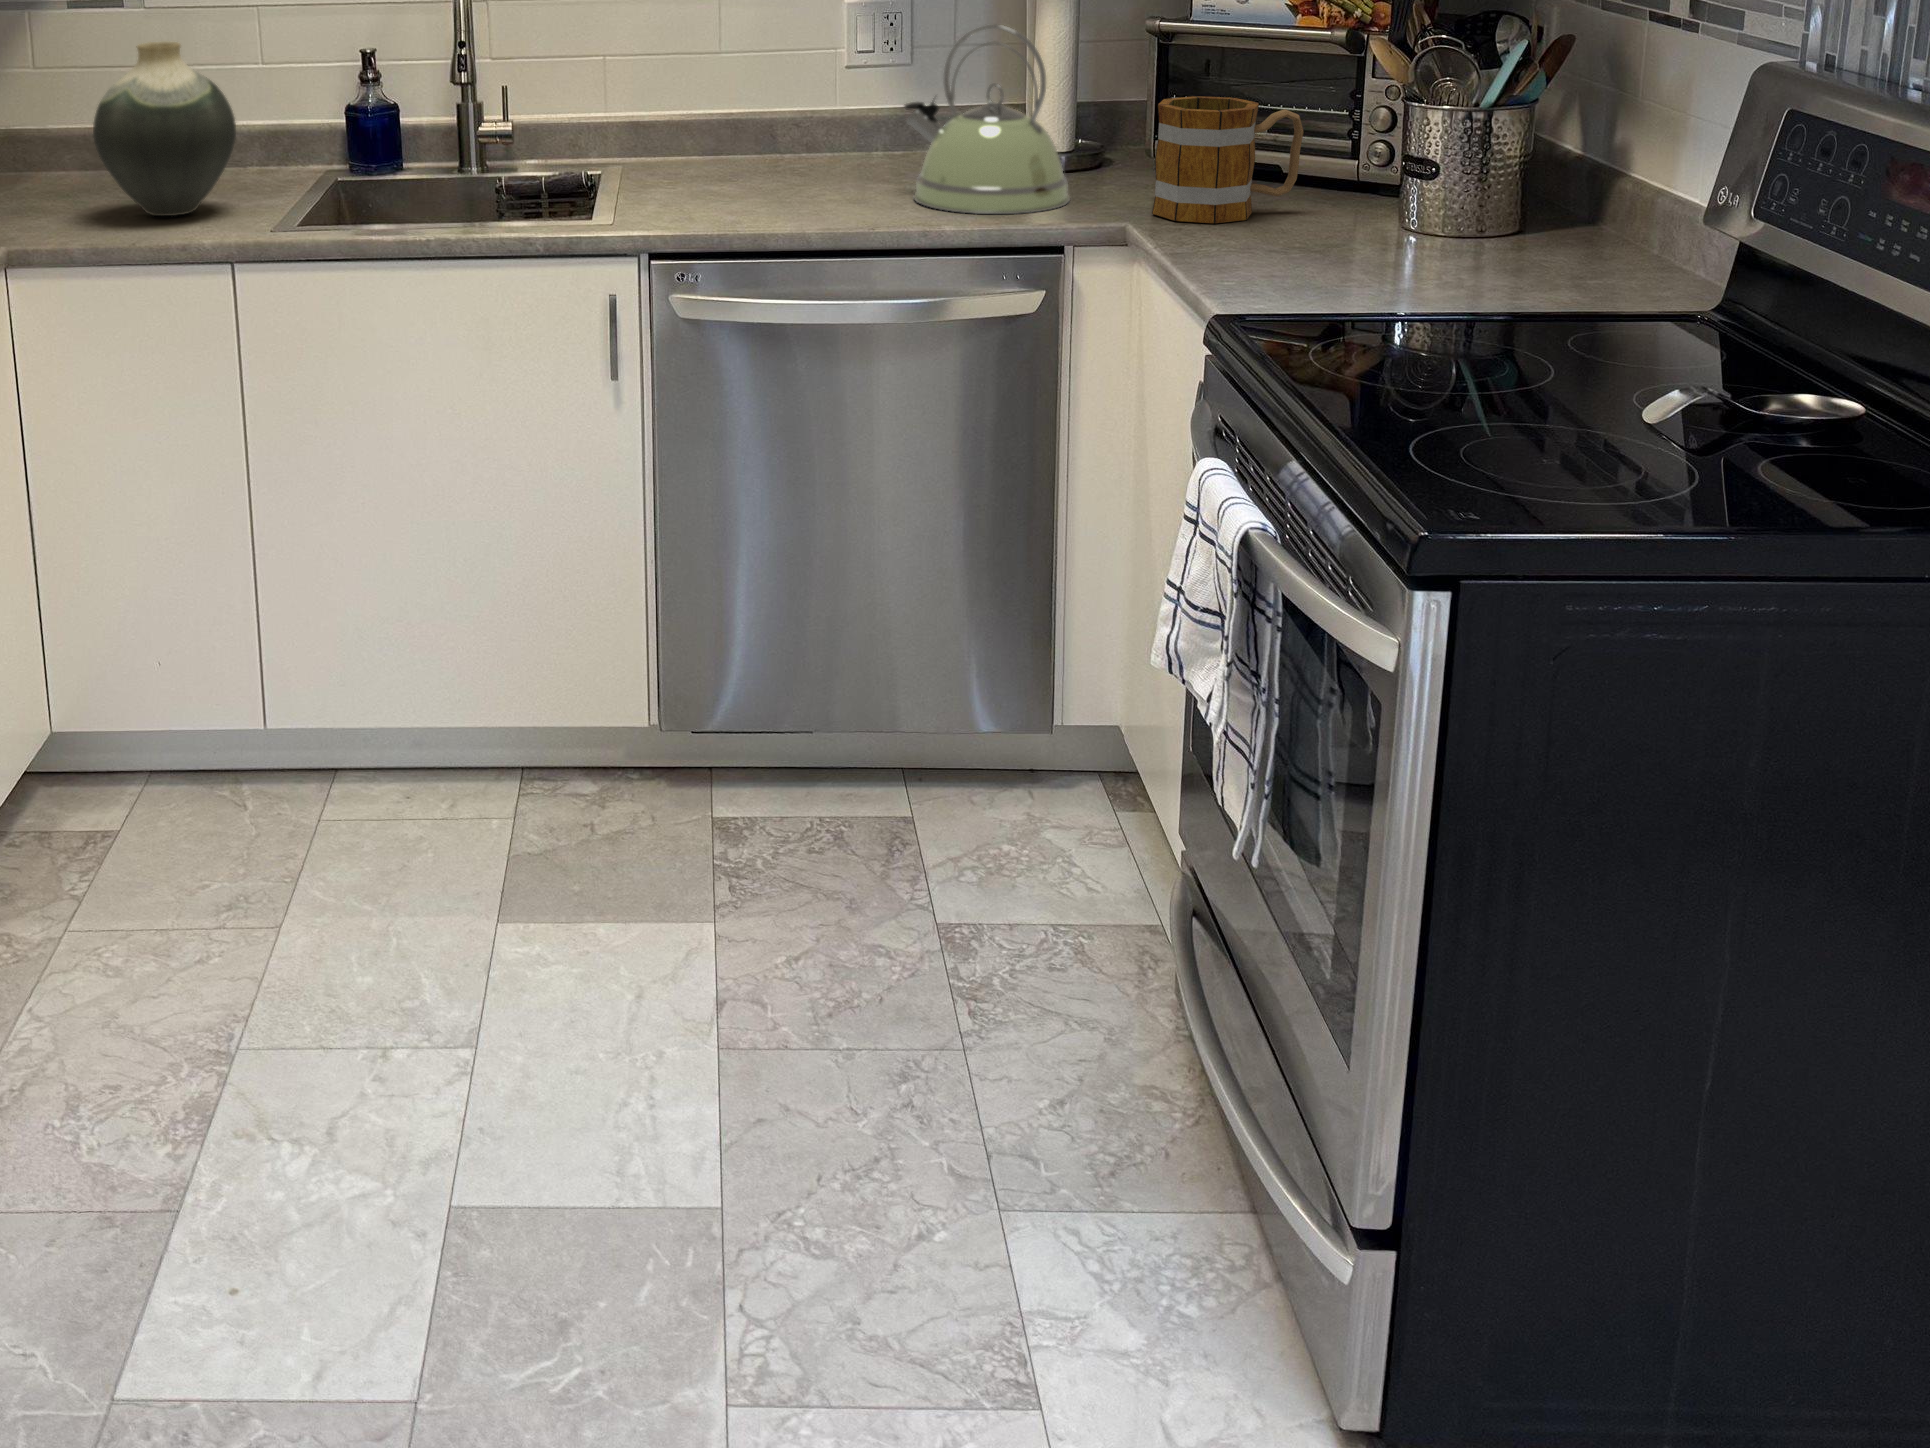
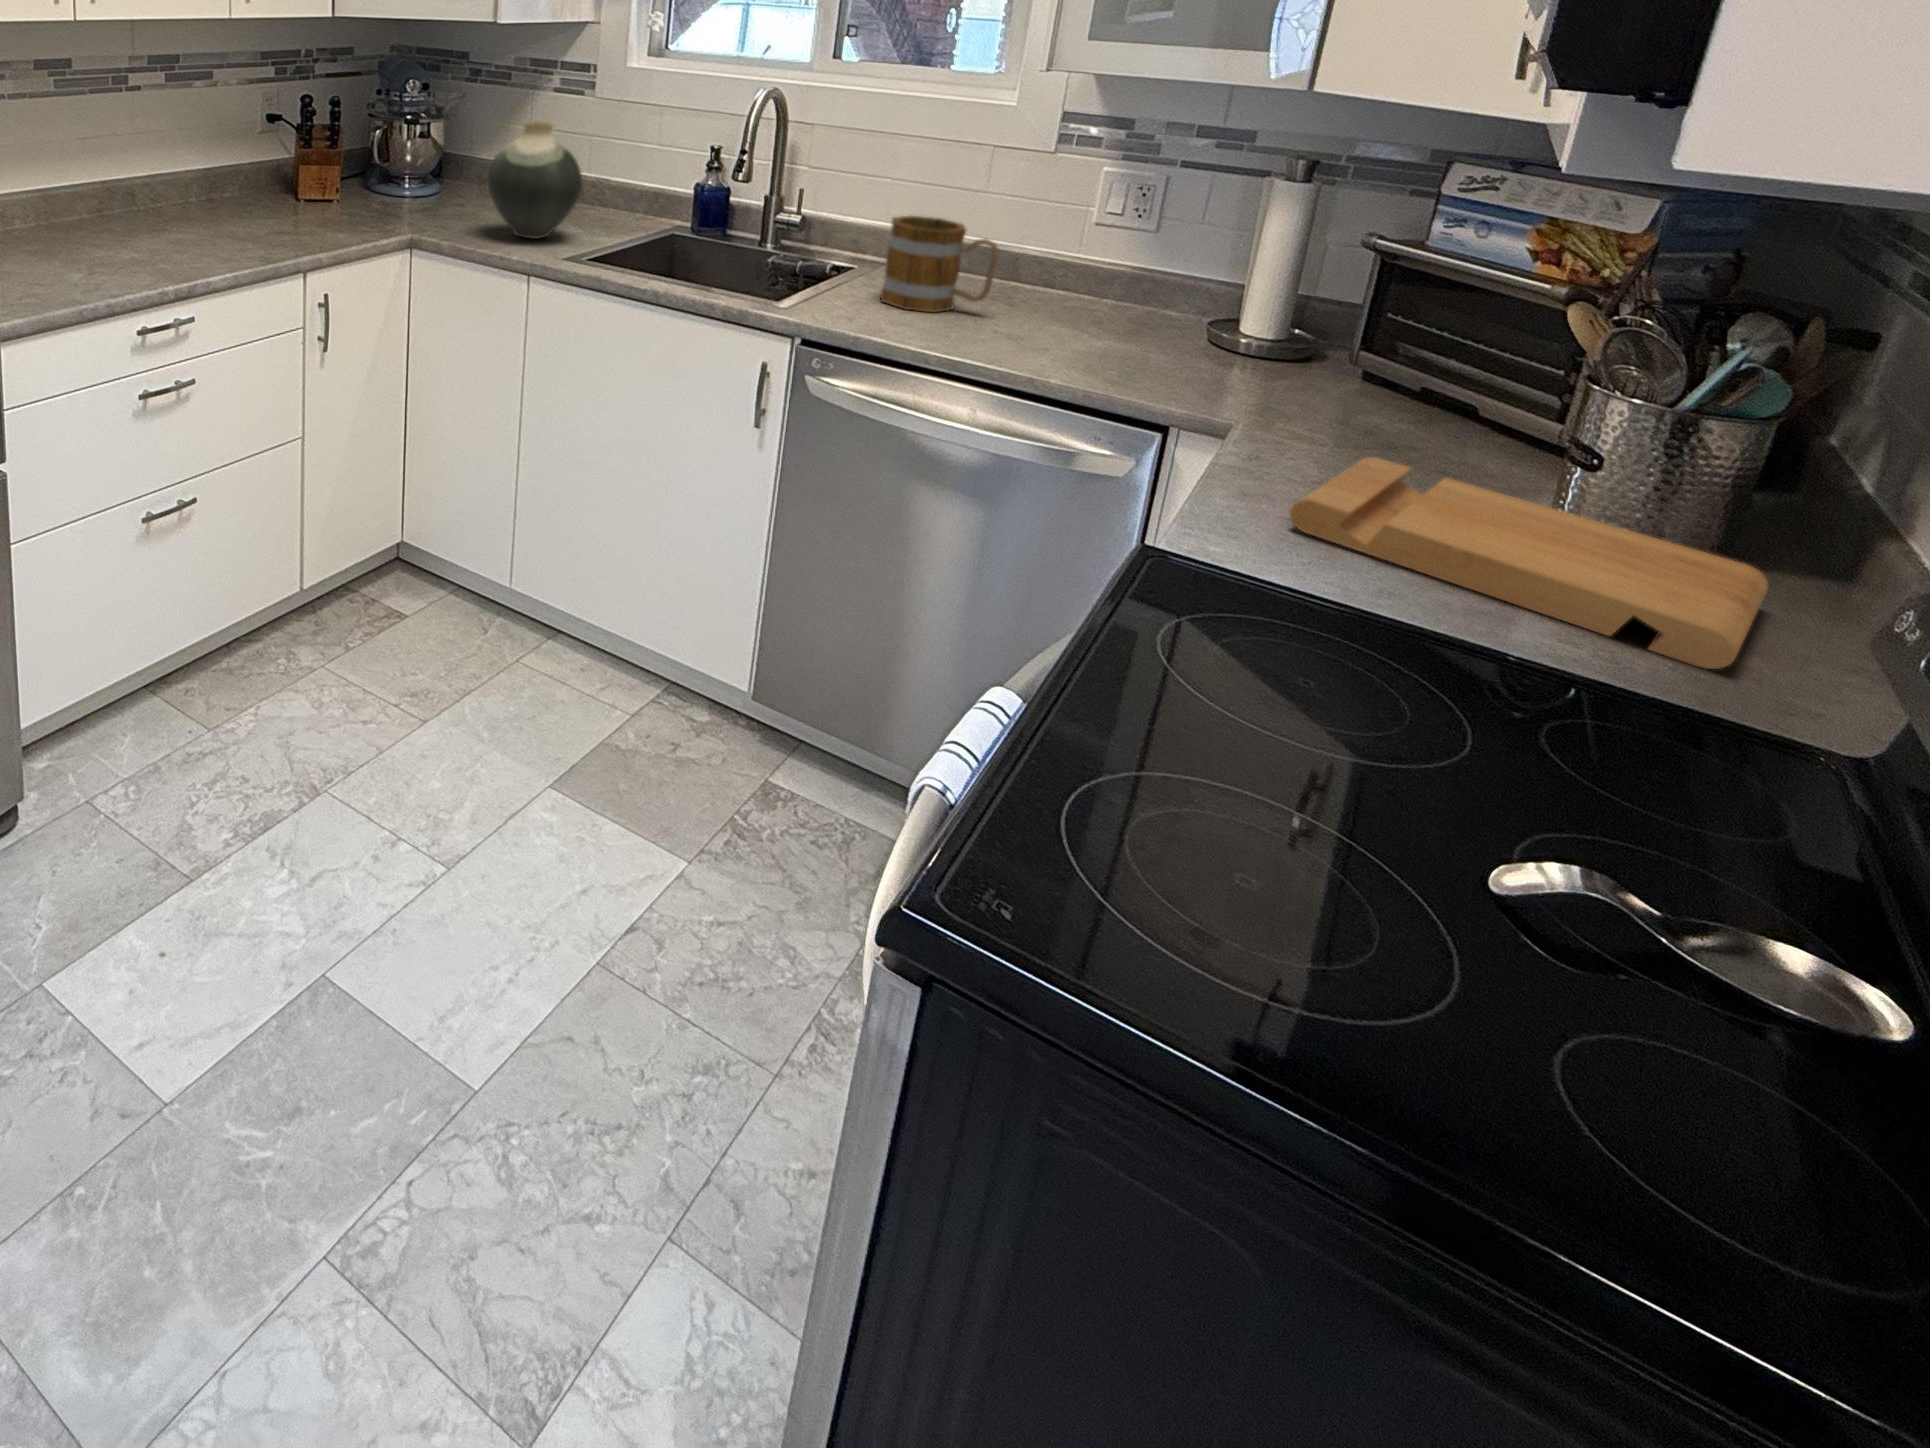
kettle: present [904,24,1070,214] -> none [1058,212,1216,391]
mug: present [1152,96,1304,223] -> present [881,216,999,312]
cutting board: none [1270,211,1604,292] -> present [1290,457,1768,669]

